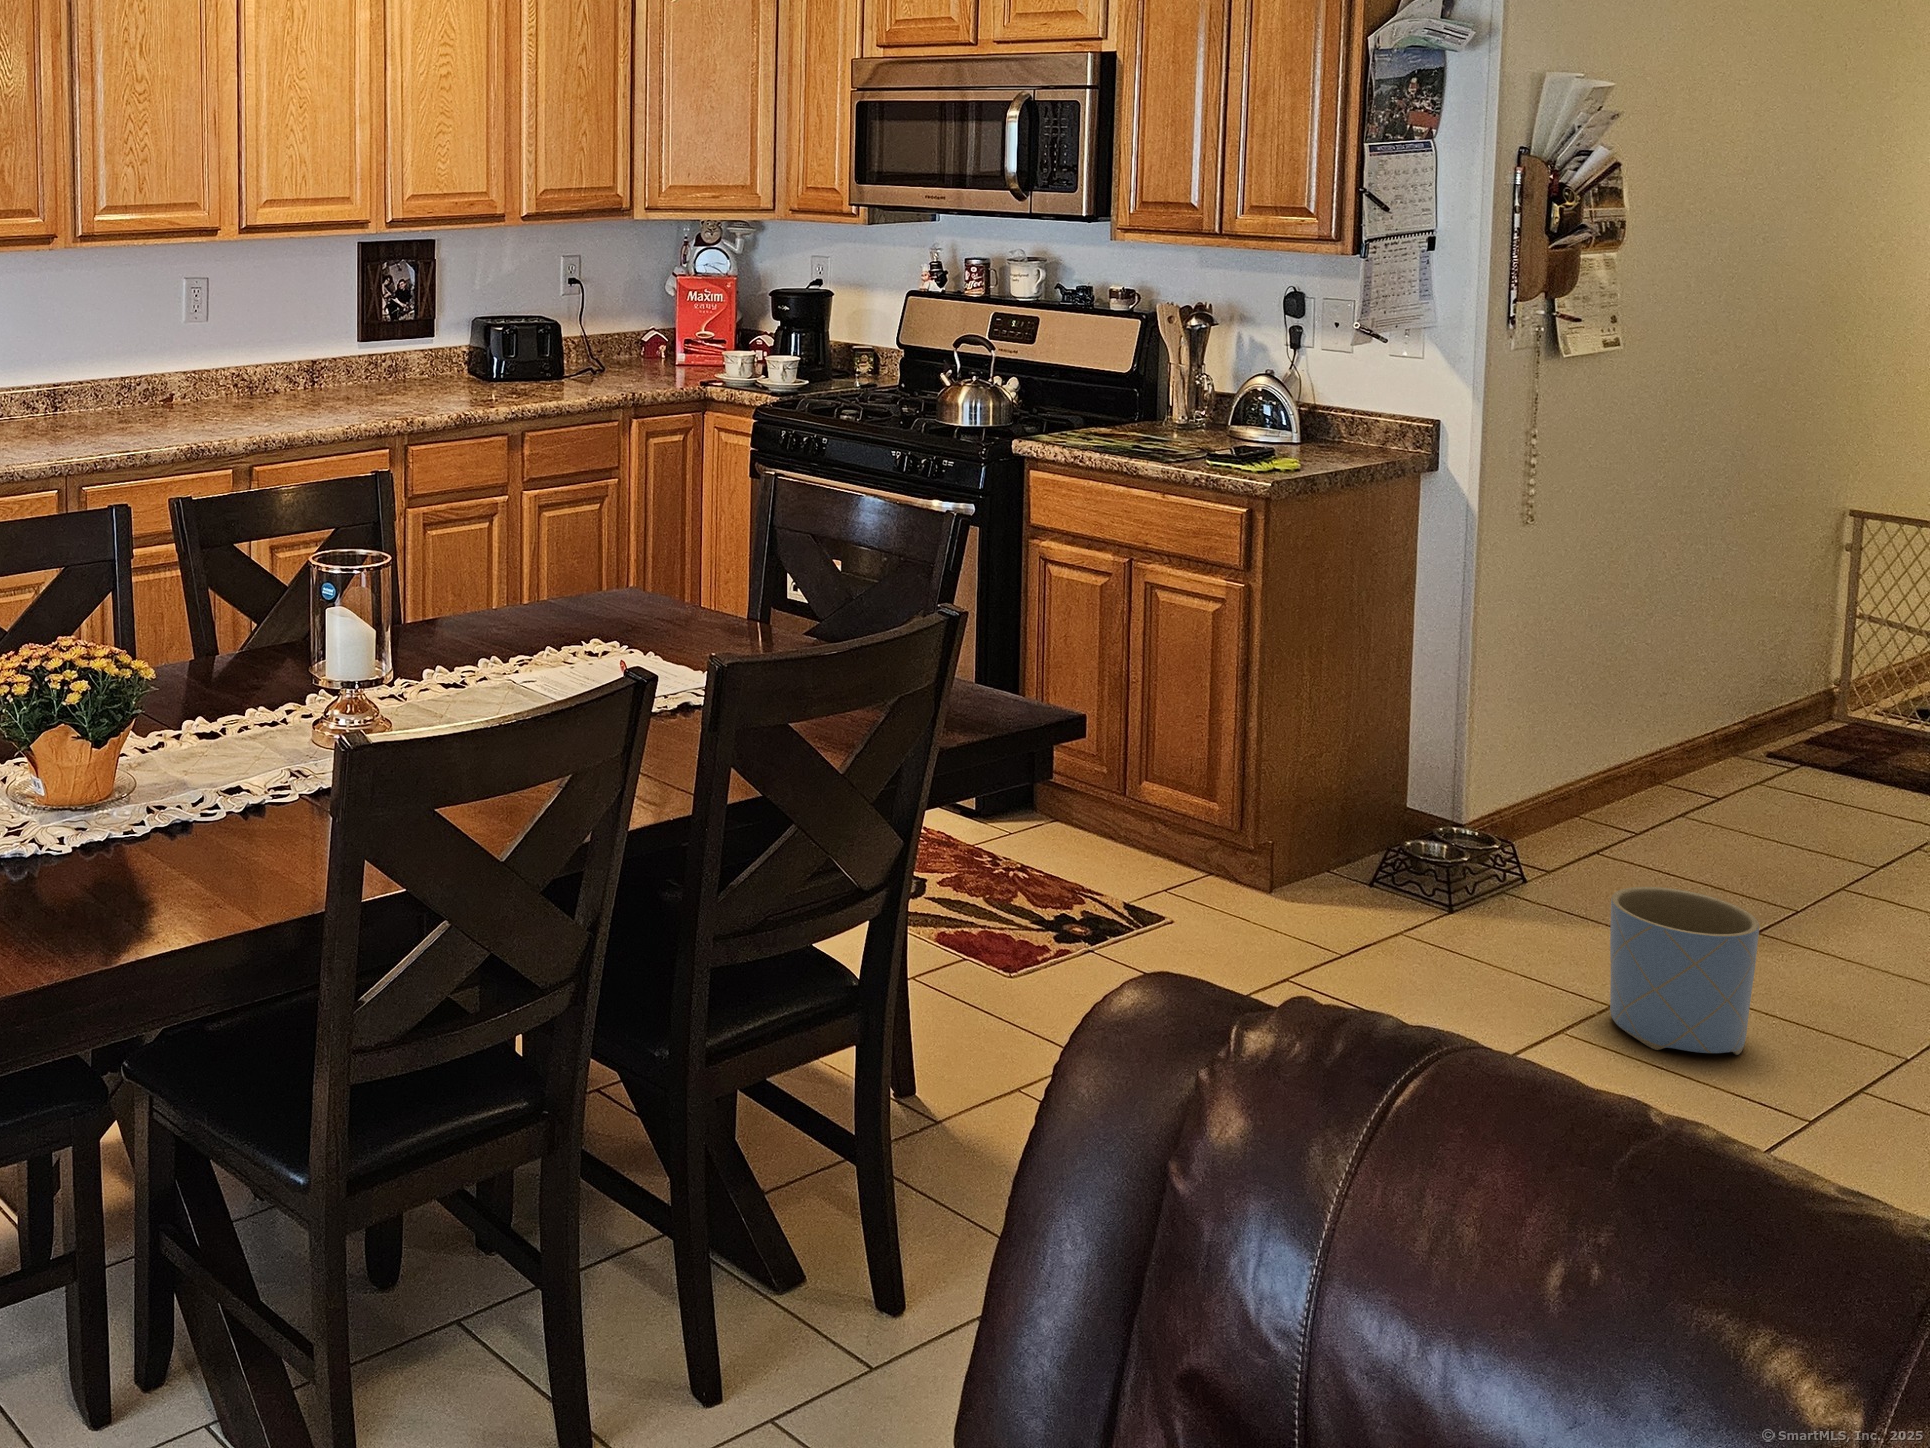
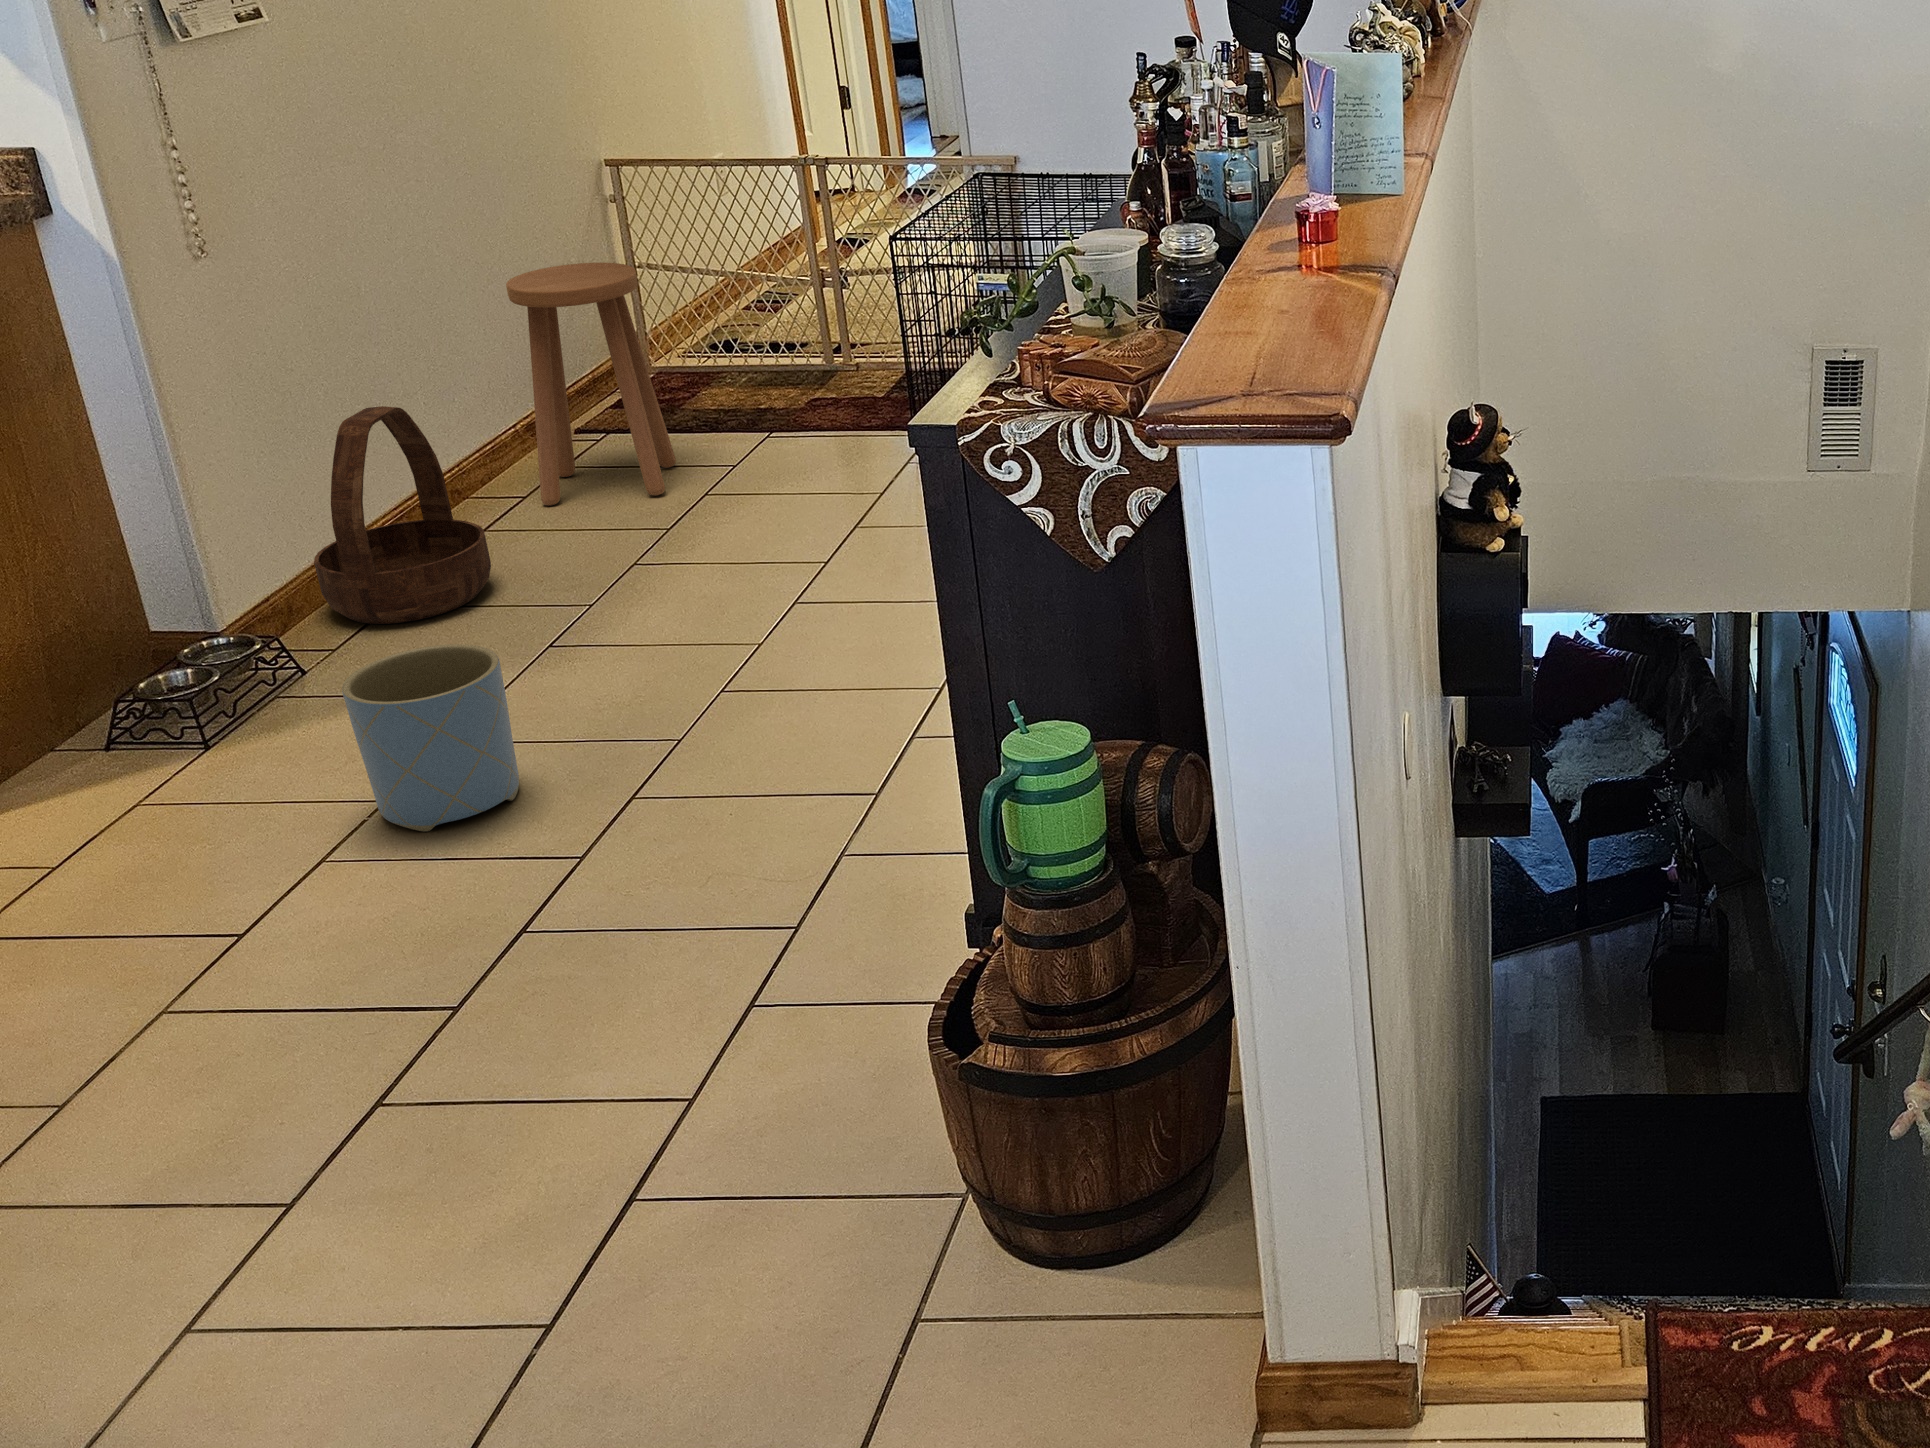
stool: none [1740,595,1895,835] -> present [506,263,676,505]
basket: none [1543,677,1703,873] -> present [314,406,491,624]

